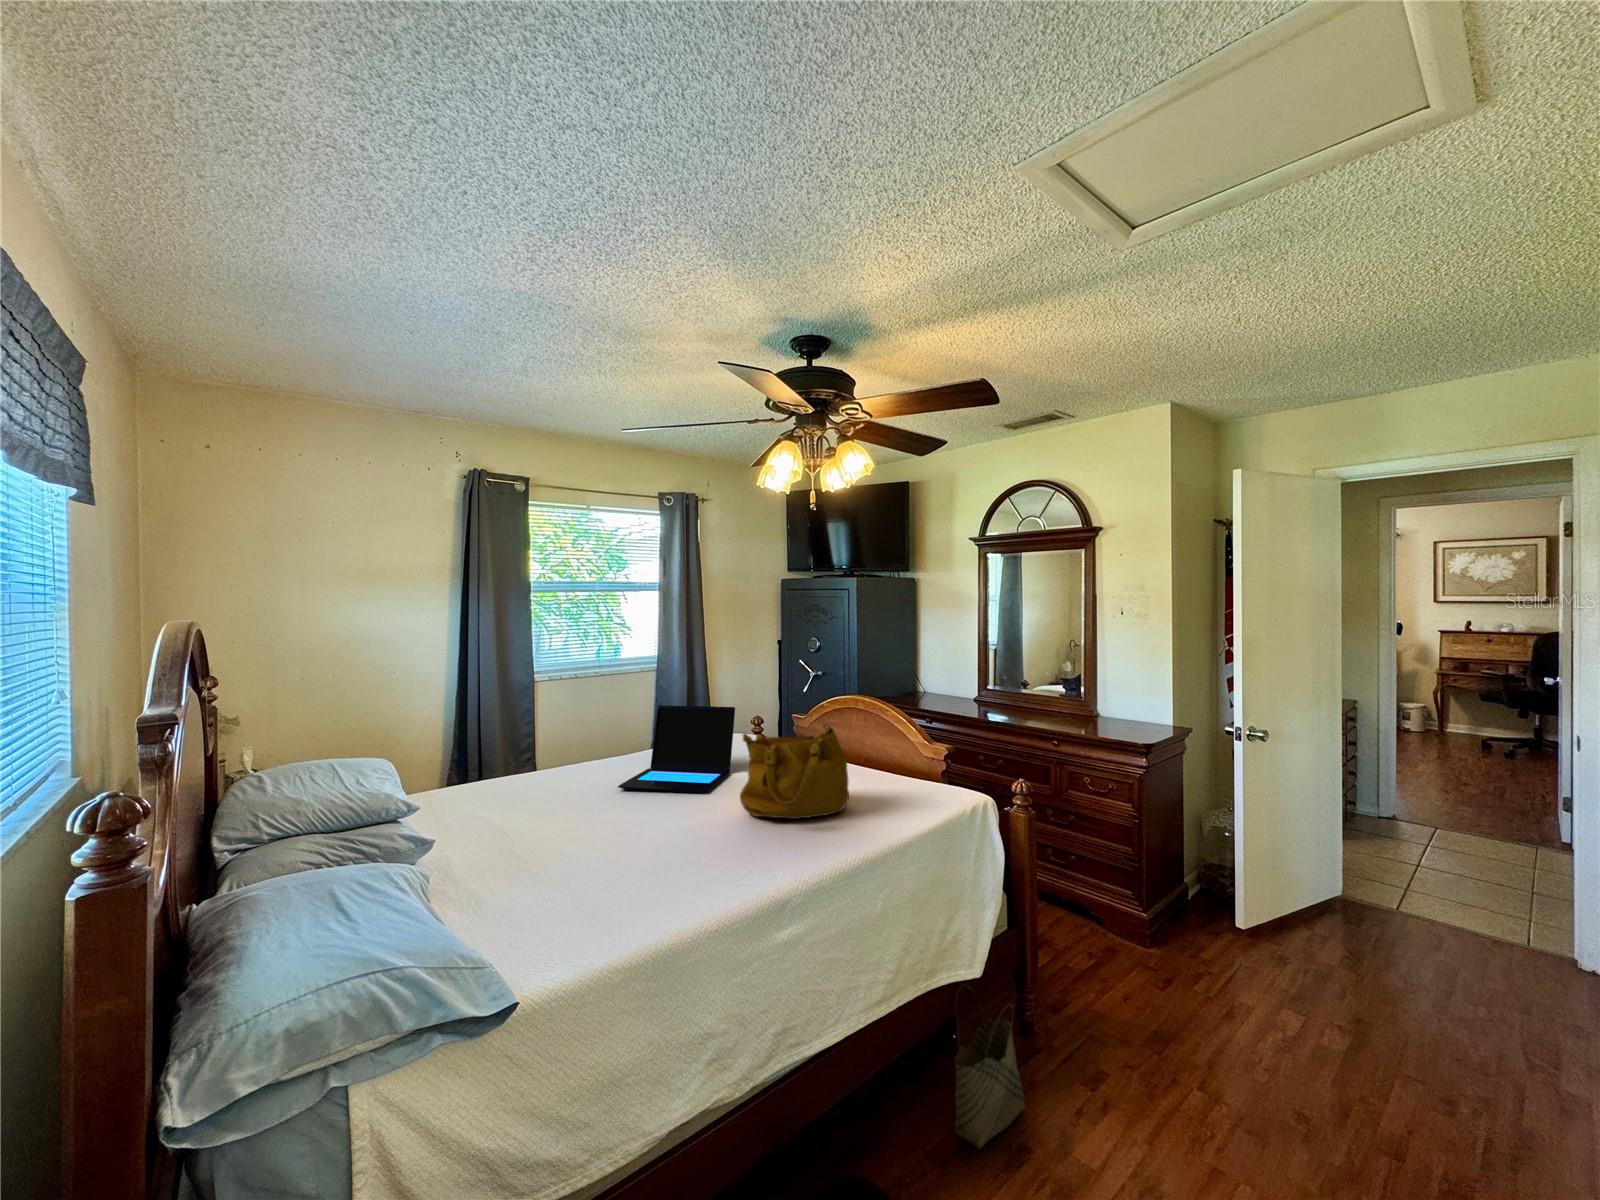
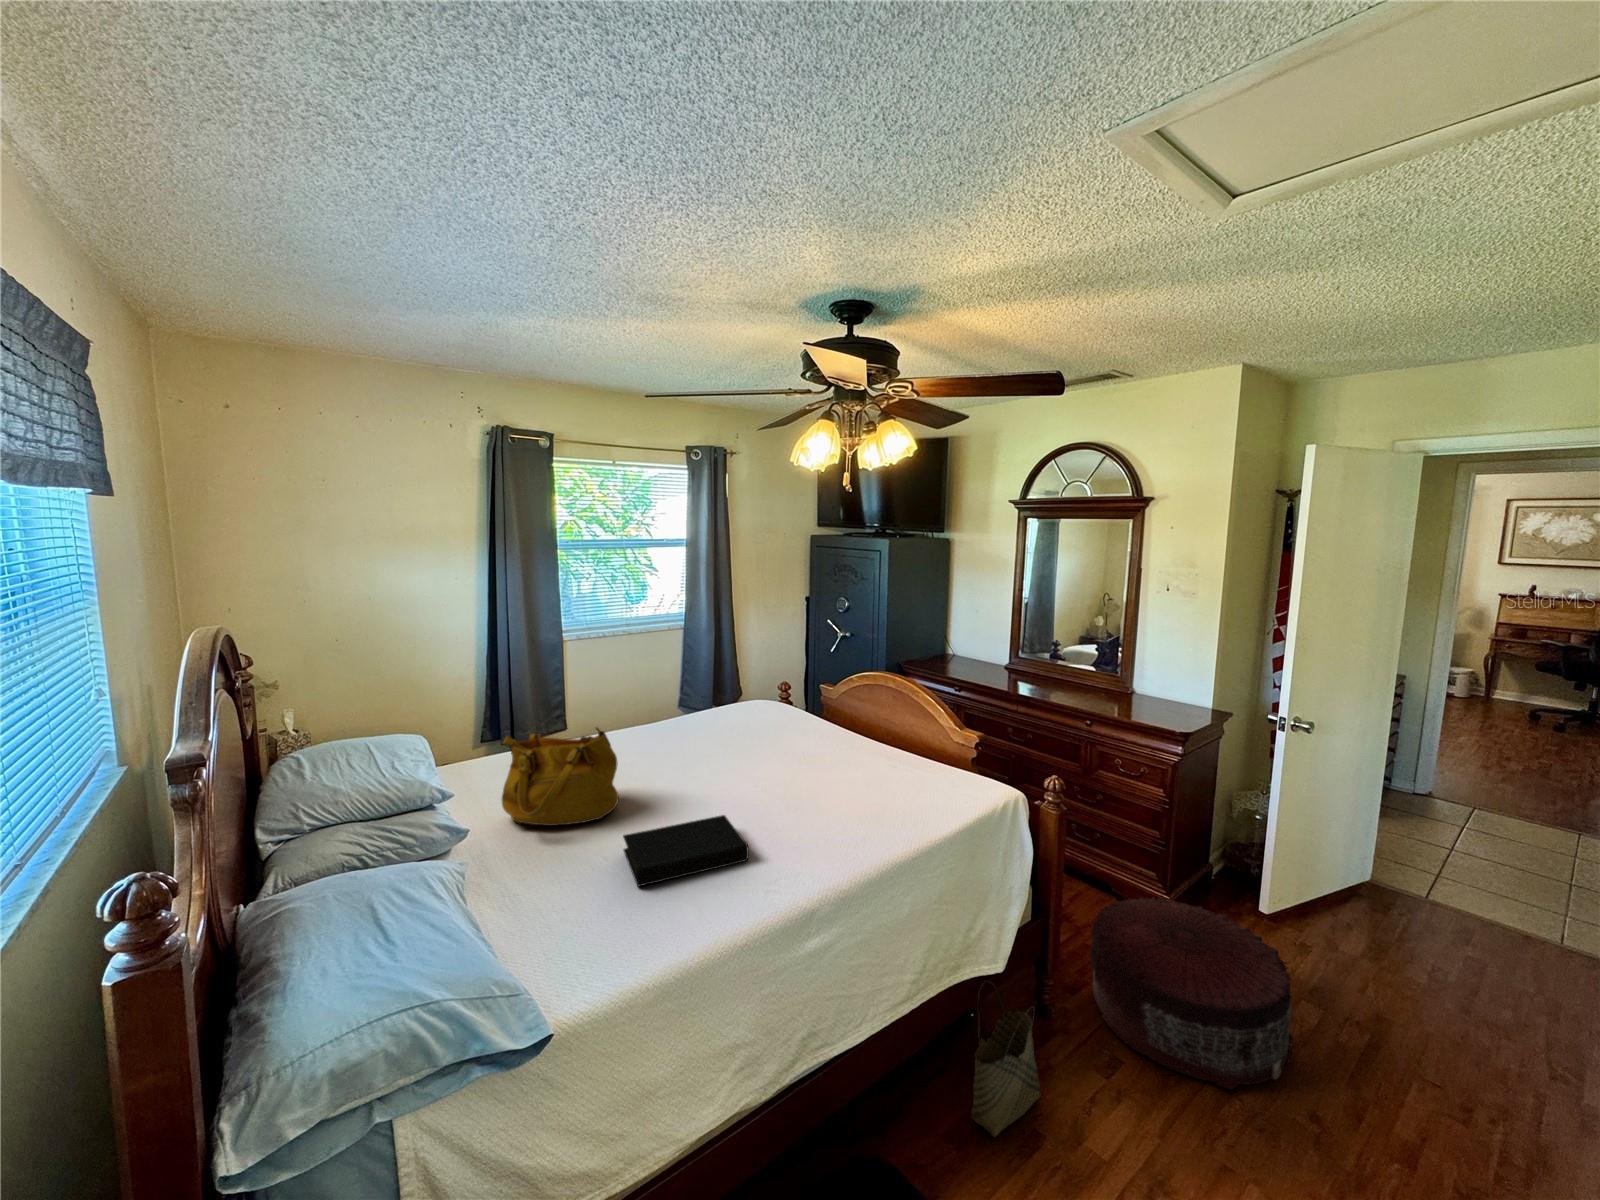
laptop: present [618,705,735,793] -> none [648,679,765,775]
handbag: present [740,724,849,819] -> present [502,727,619,826]
book: none [591,820,719,884] -> present [623,815,749,886]
pouf: none [1068,907,1277,1091] -> present [1089,897,1293,1090]

